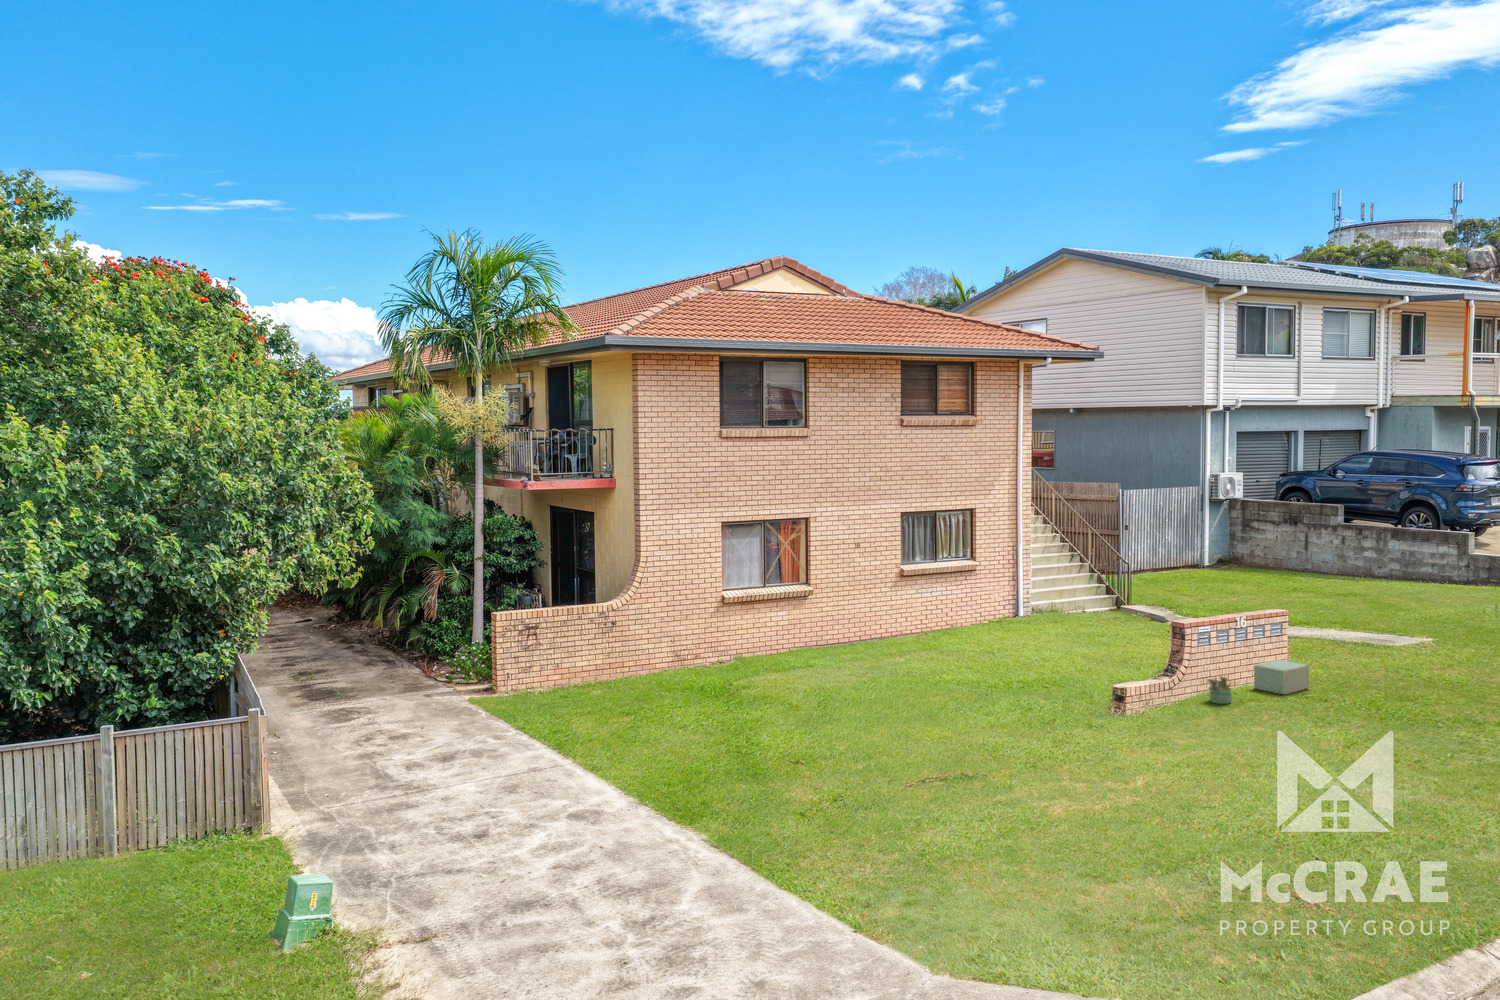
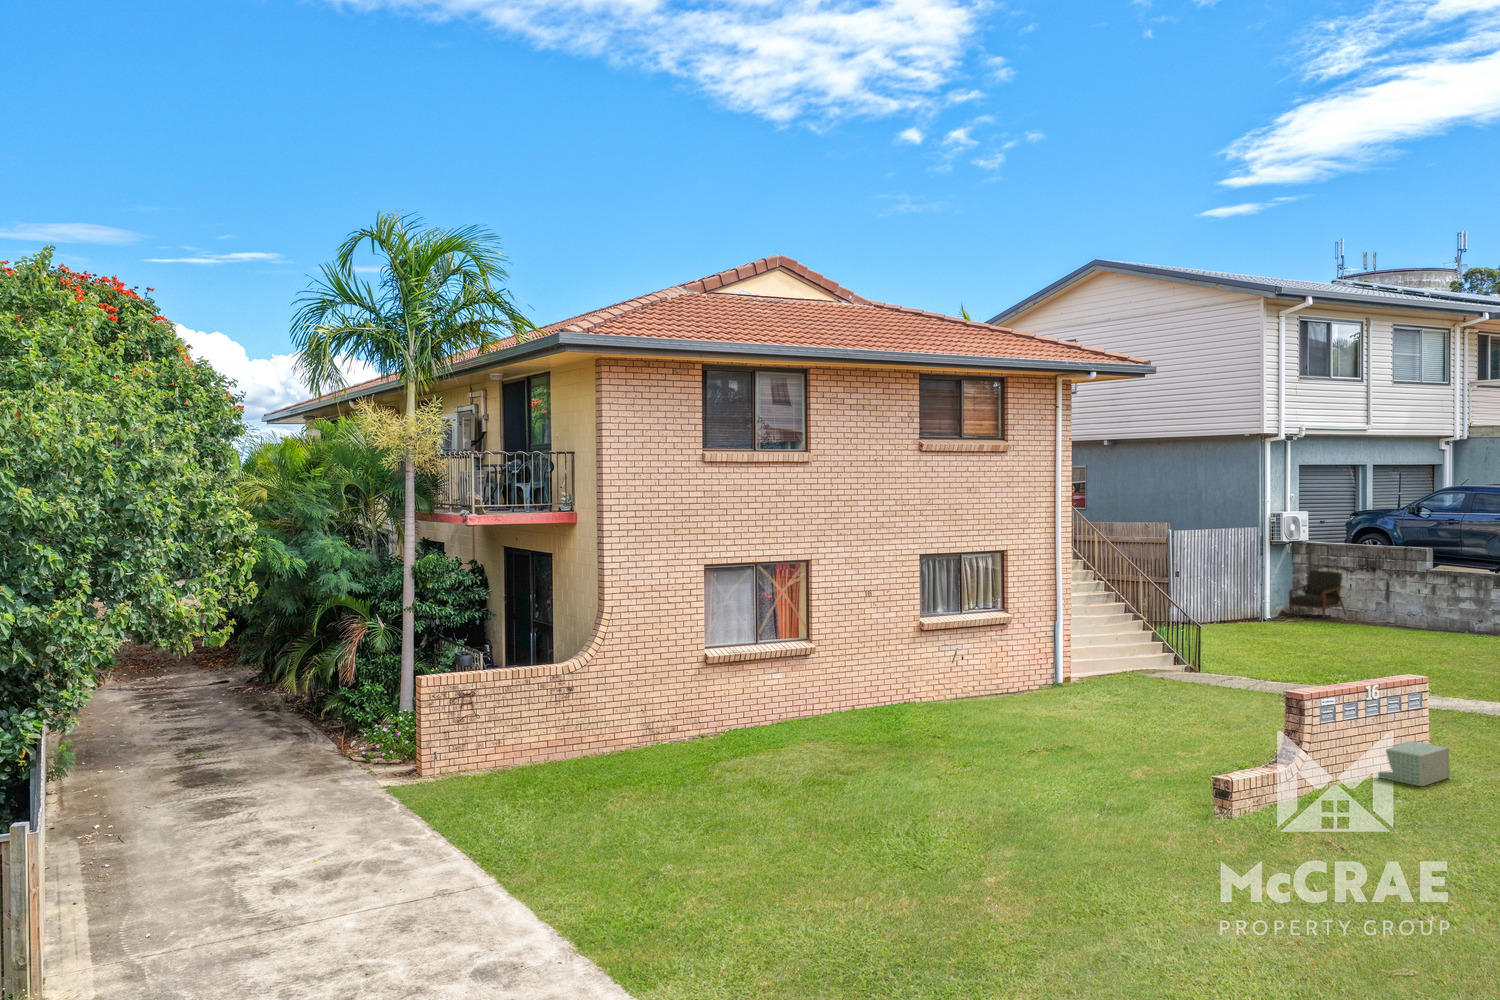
chair: none [1224,525,1274,567] -> present [1289,571,1346,619]
decorative plant: present [1207,676,1232,704] -> none [1320,763,1357,800]

